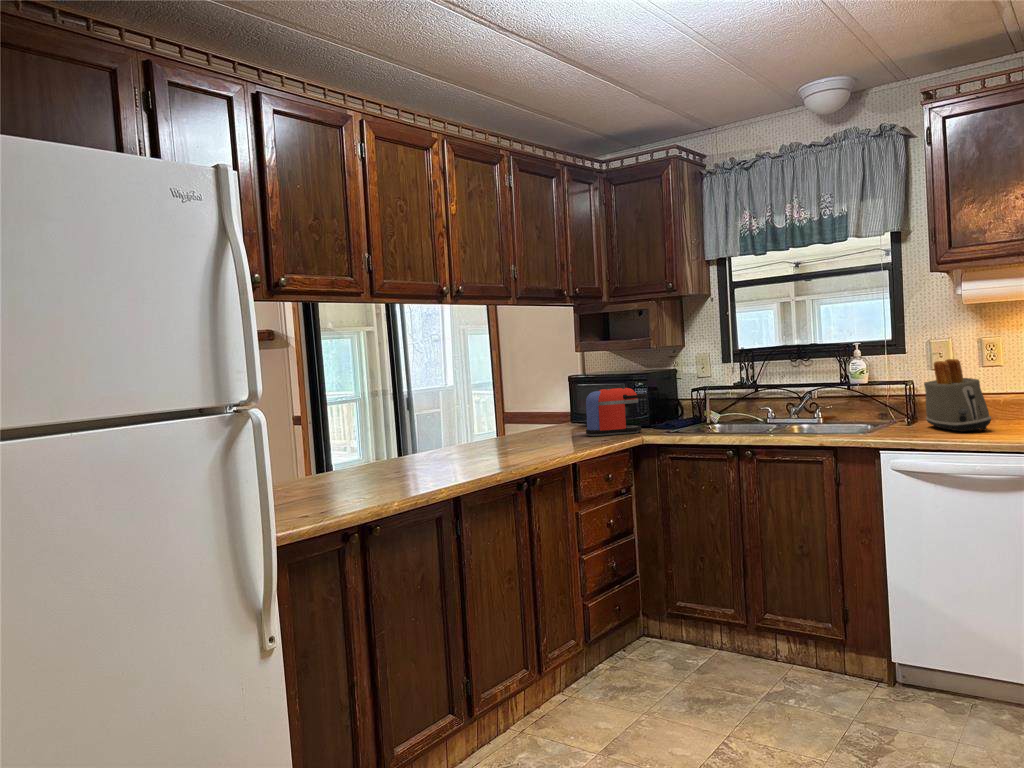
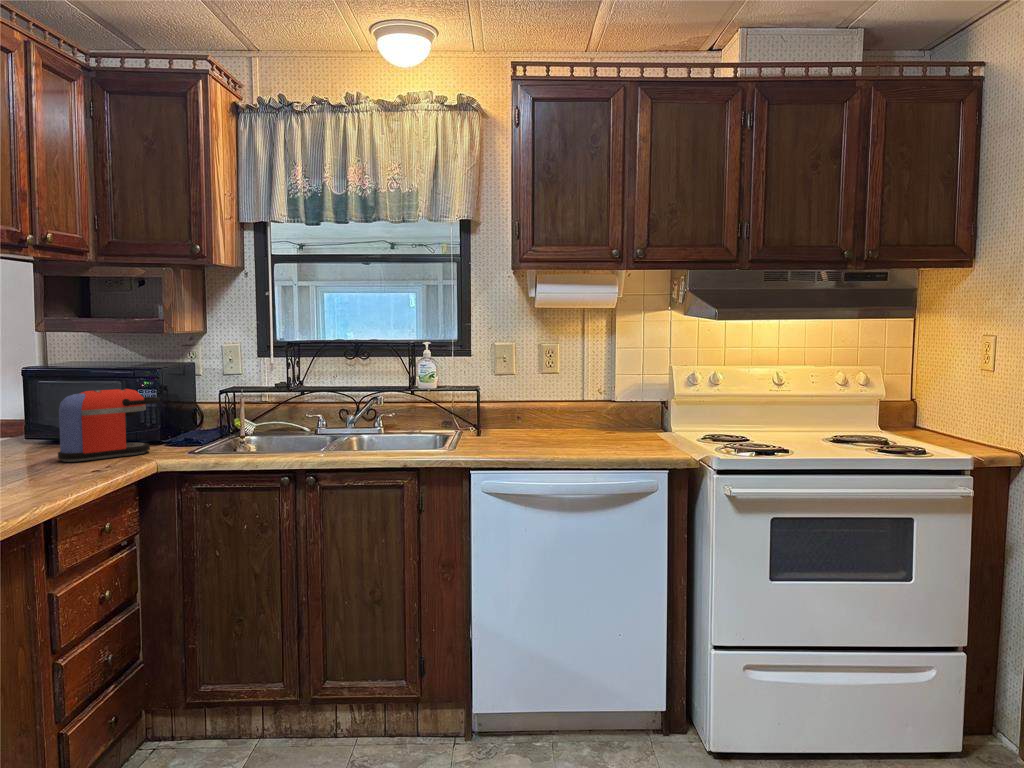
toaster: present [924,359,991,432] -> none [498,365,566,445]

